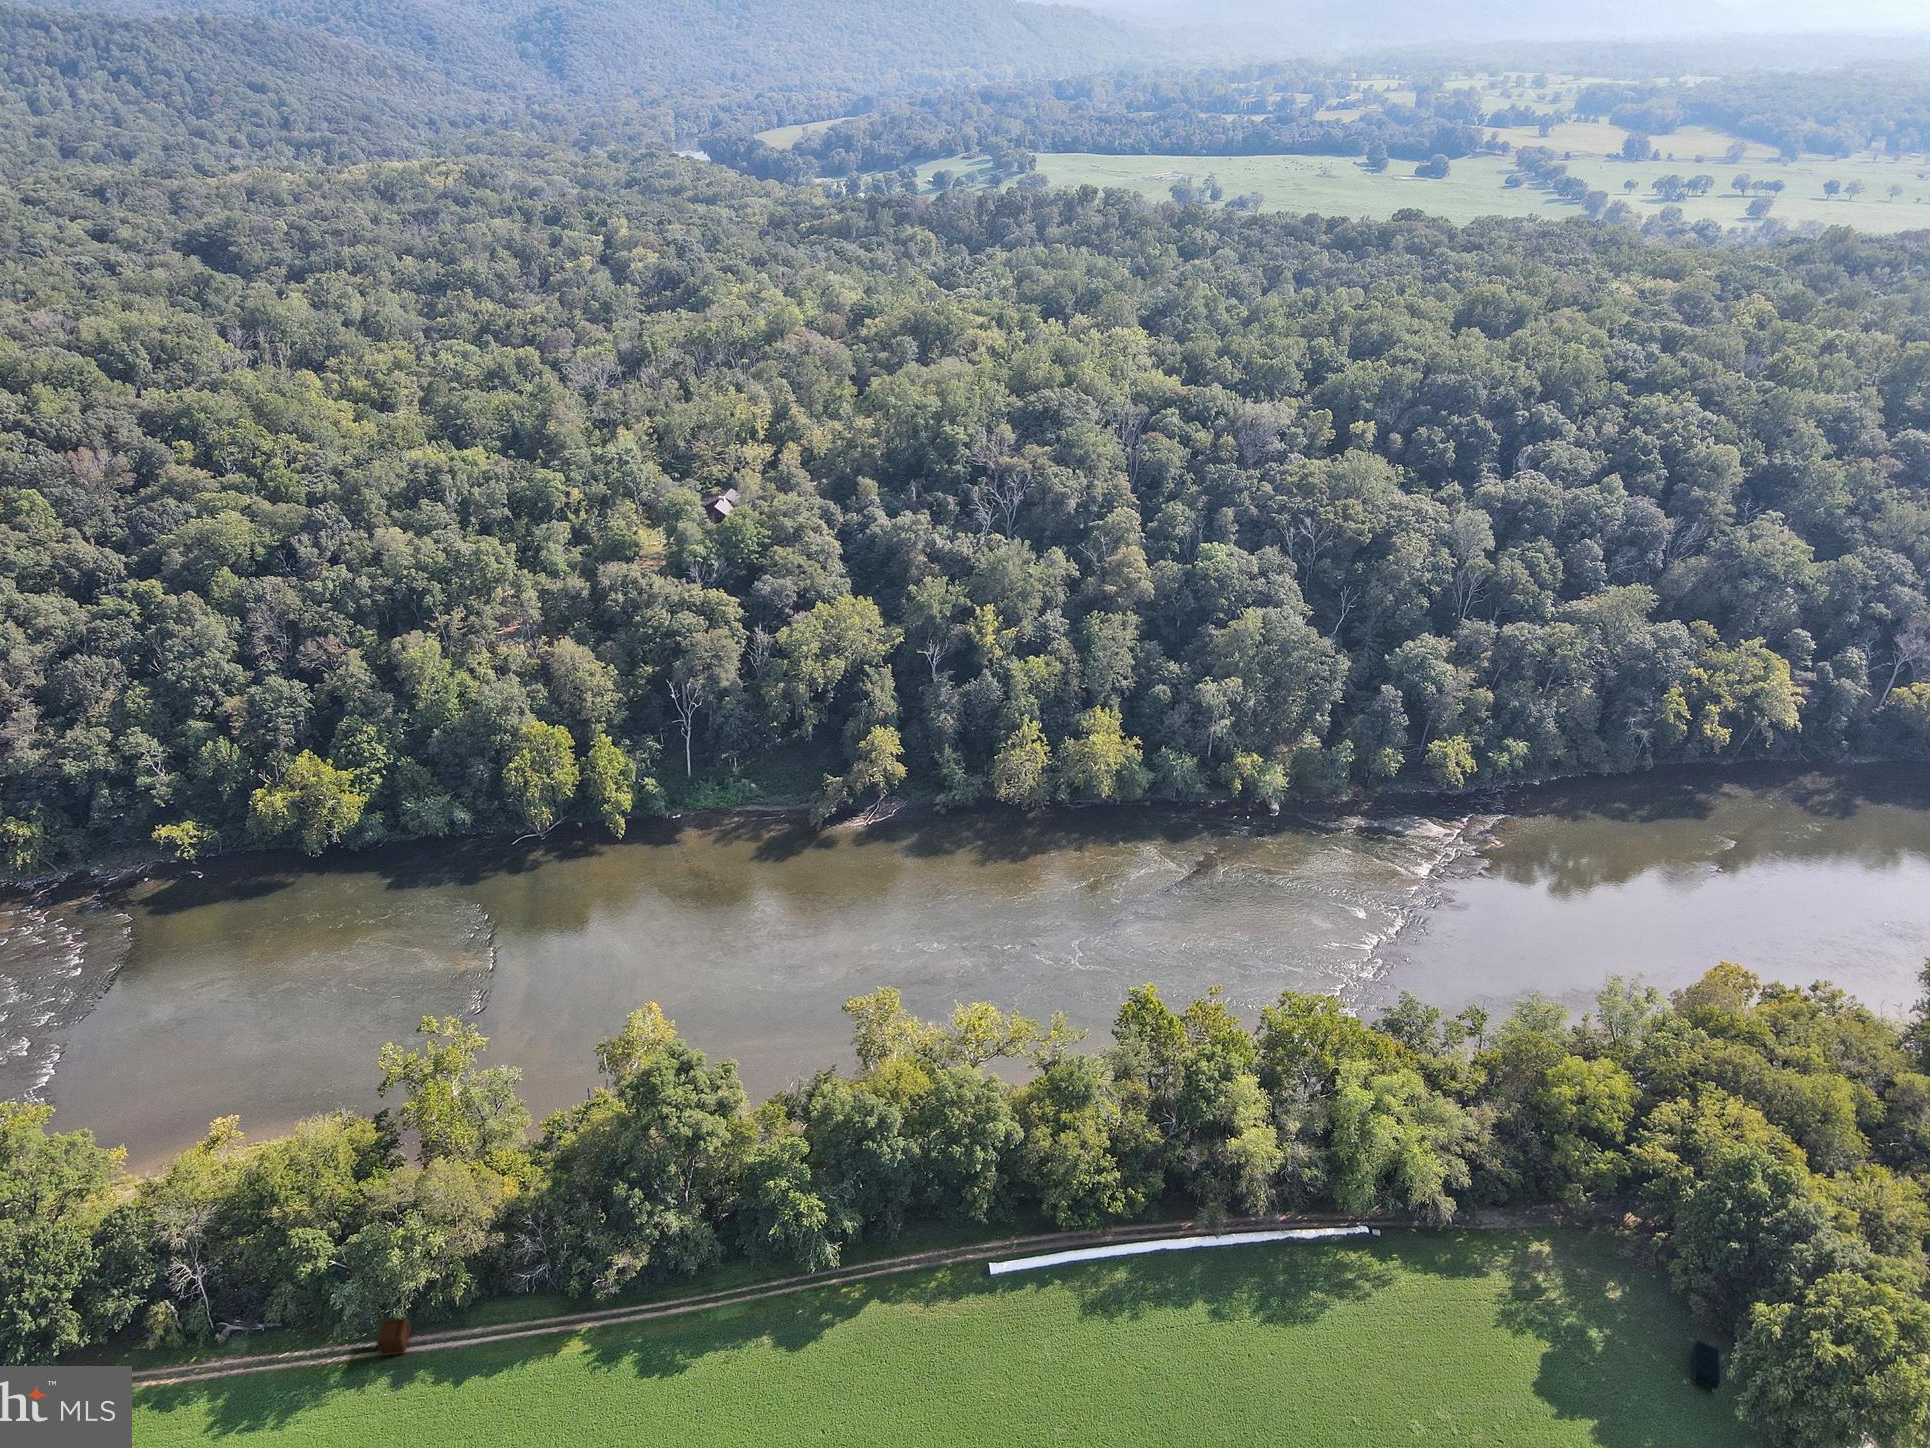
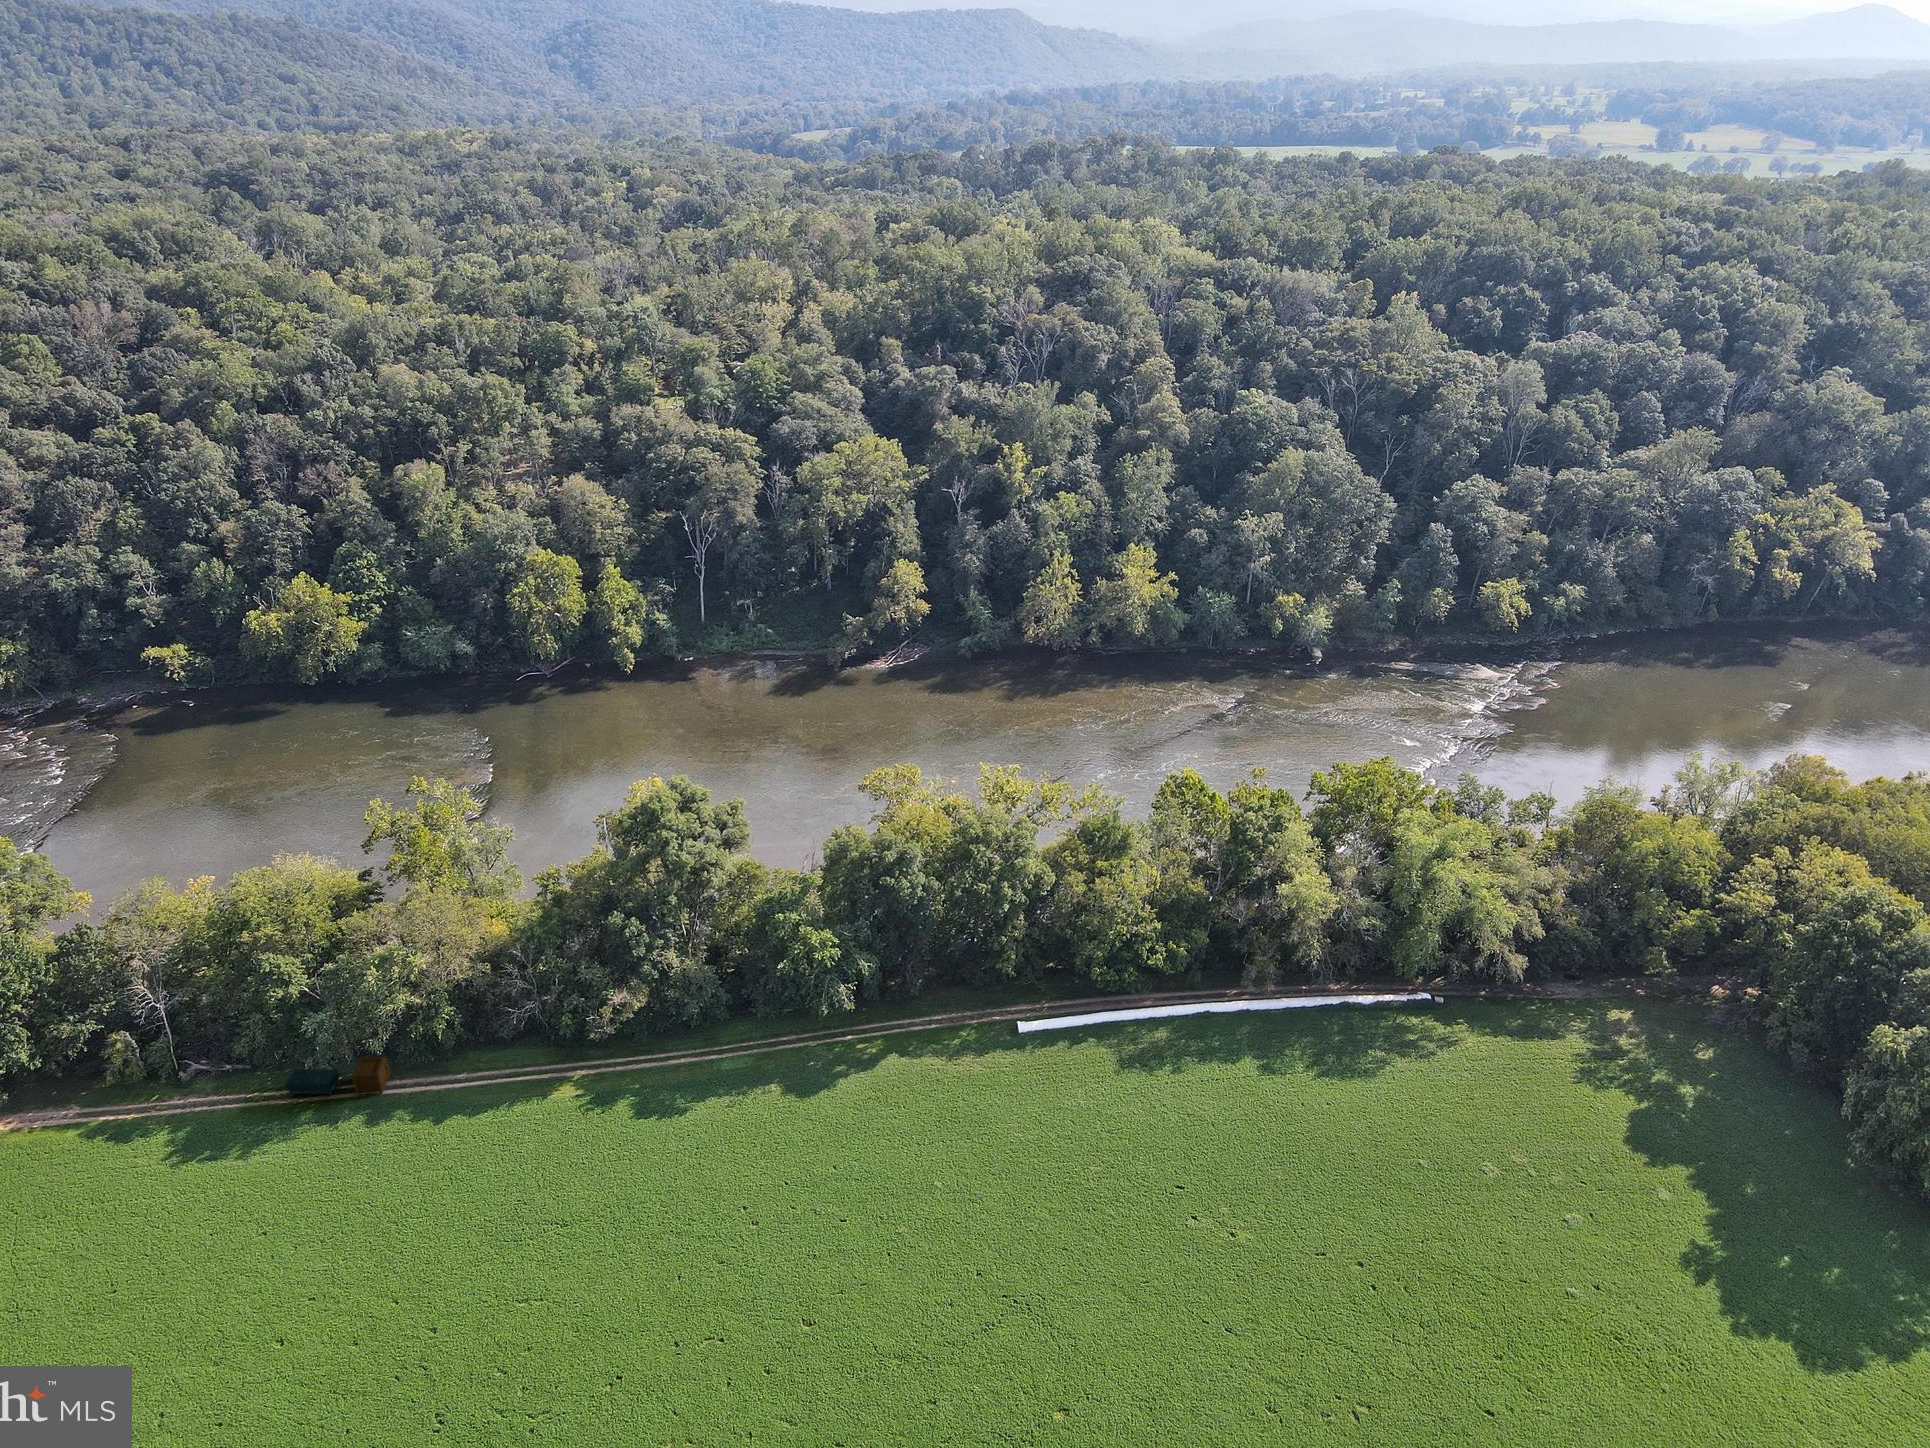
bench: present [1693,1341,1720,1389] -> present [286,1069,340,1097]

